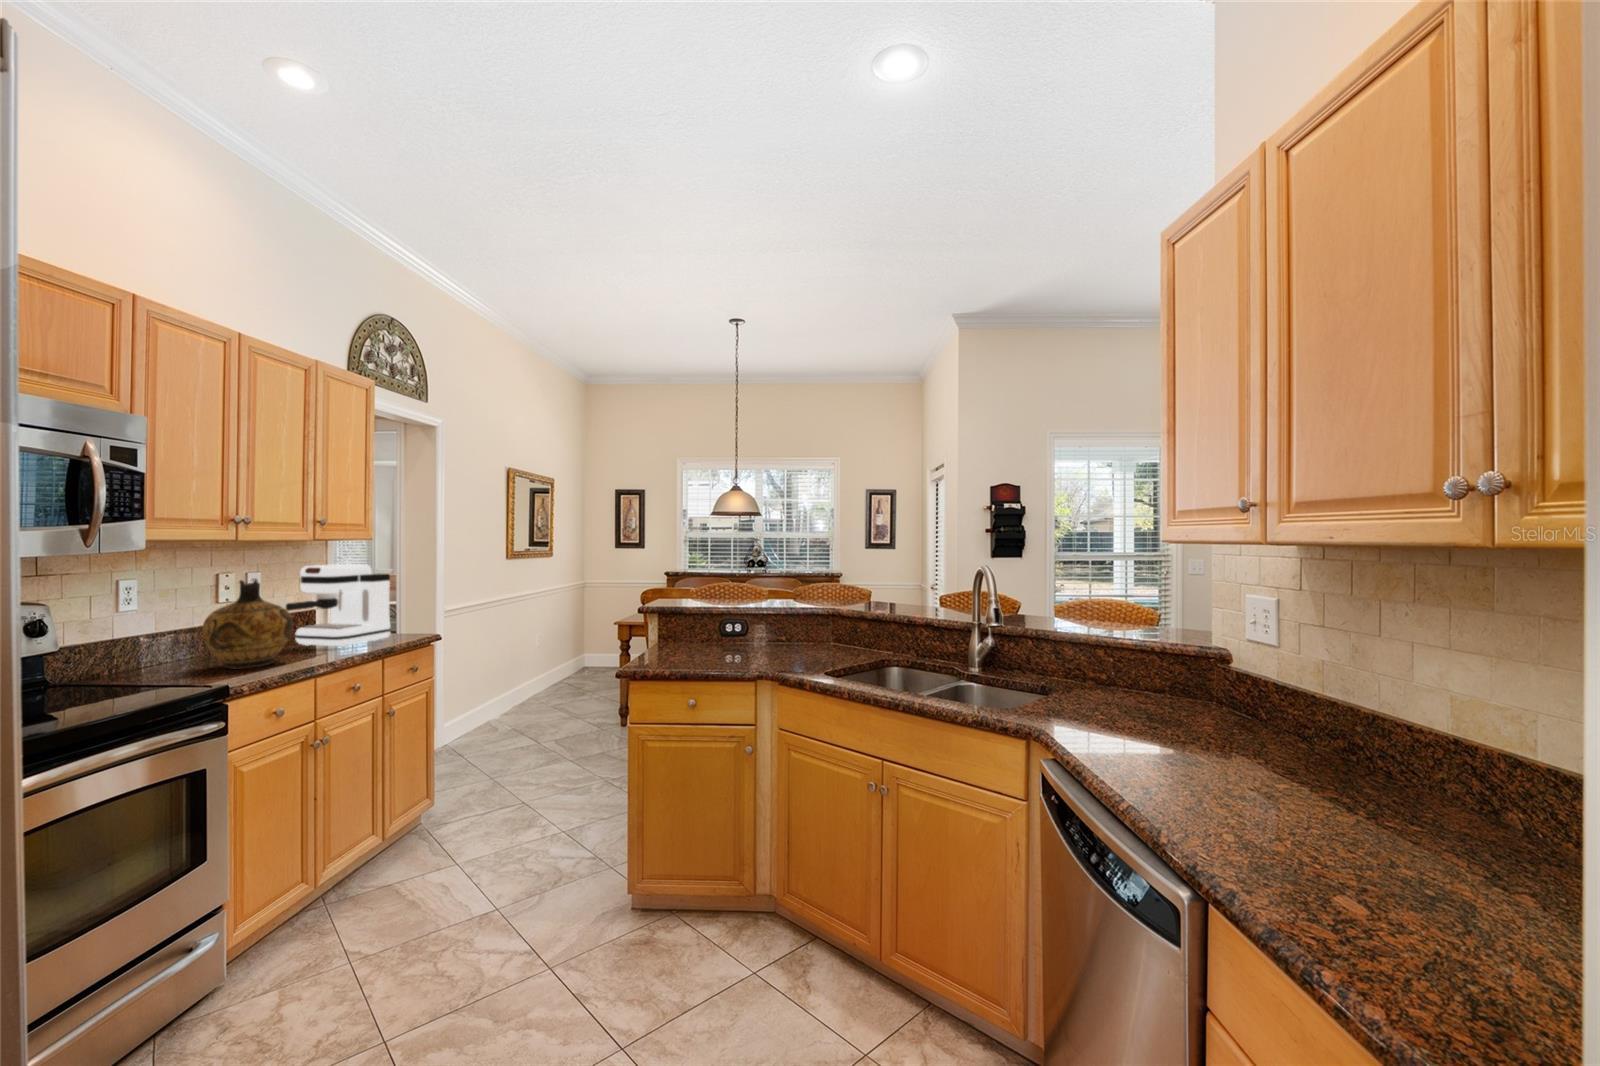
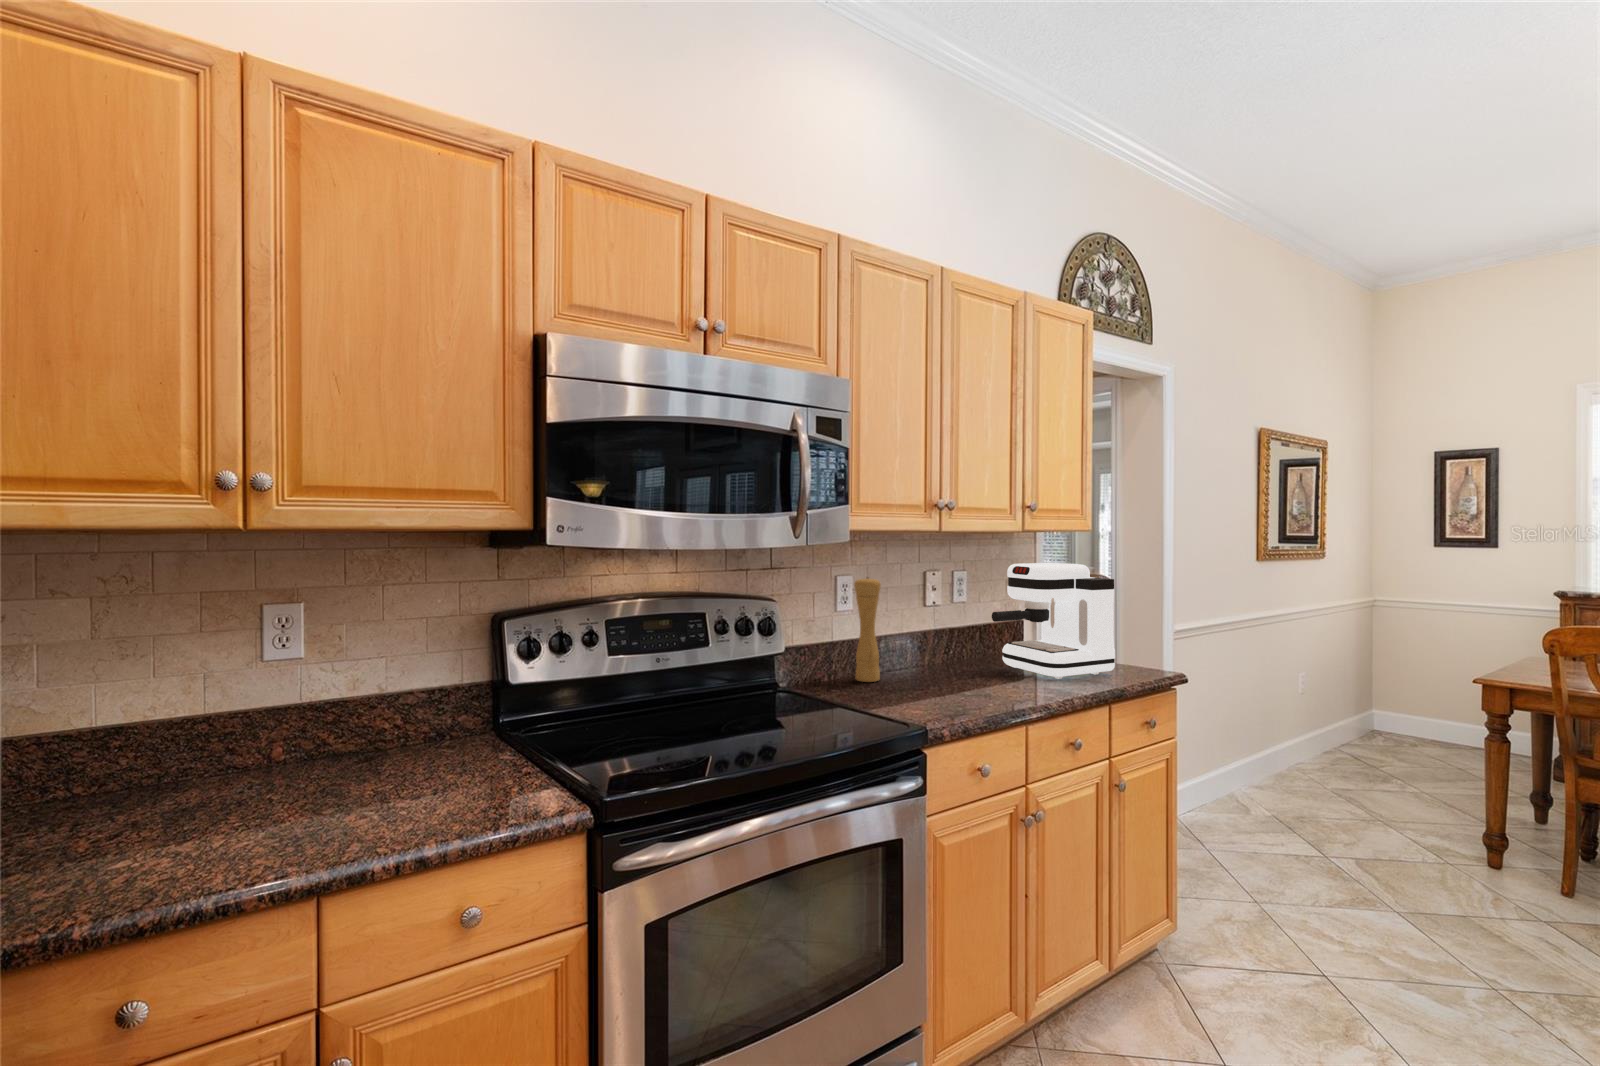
ceramic jug: present [202,580,293,669] -> none [907,581,999,696]
pepper mill: none [138,581,170,672] -> present [854,577,881,682]

